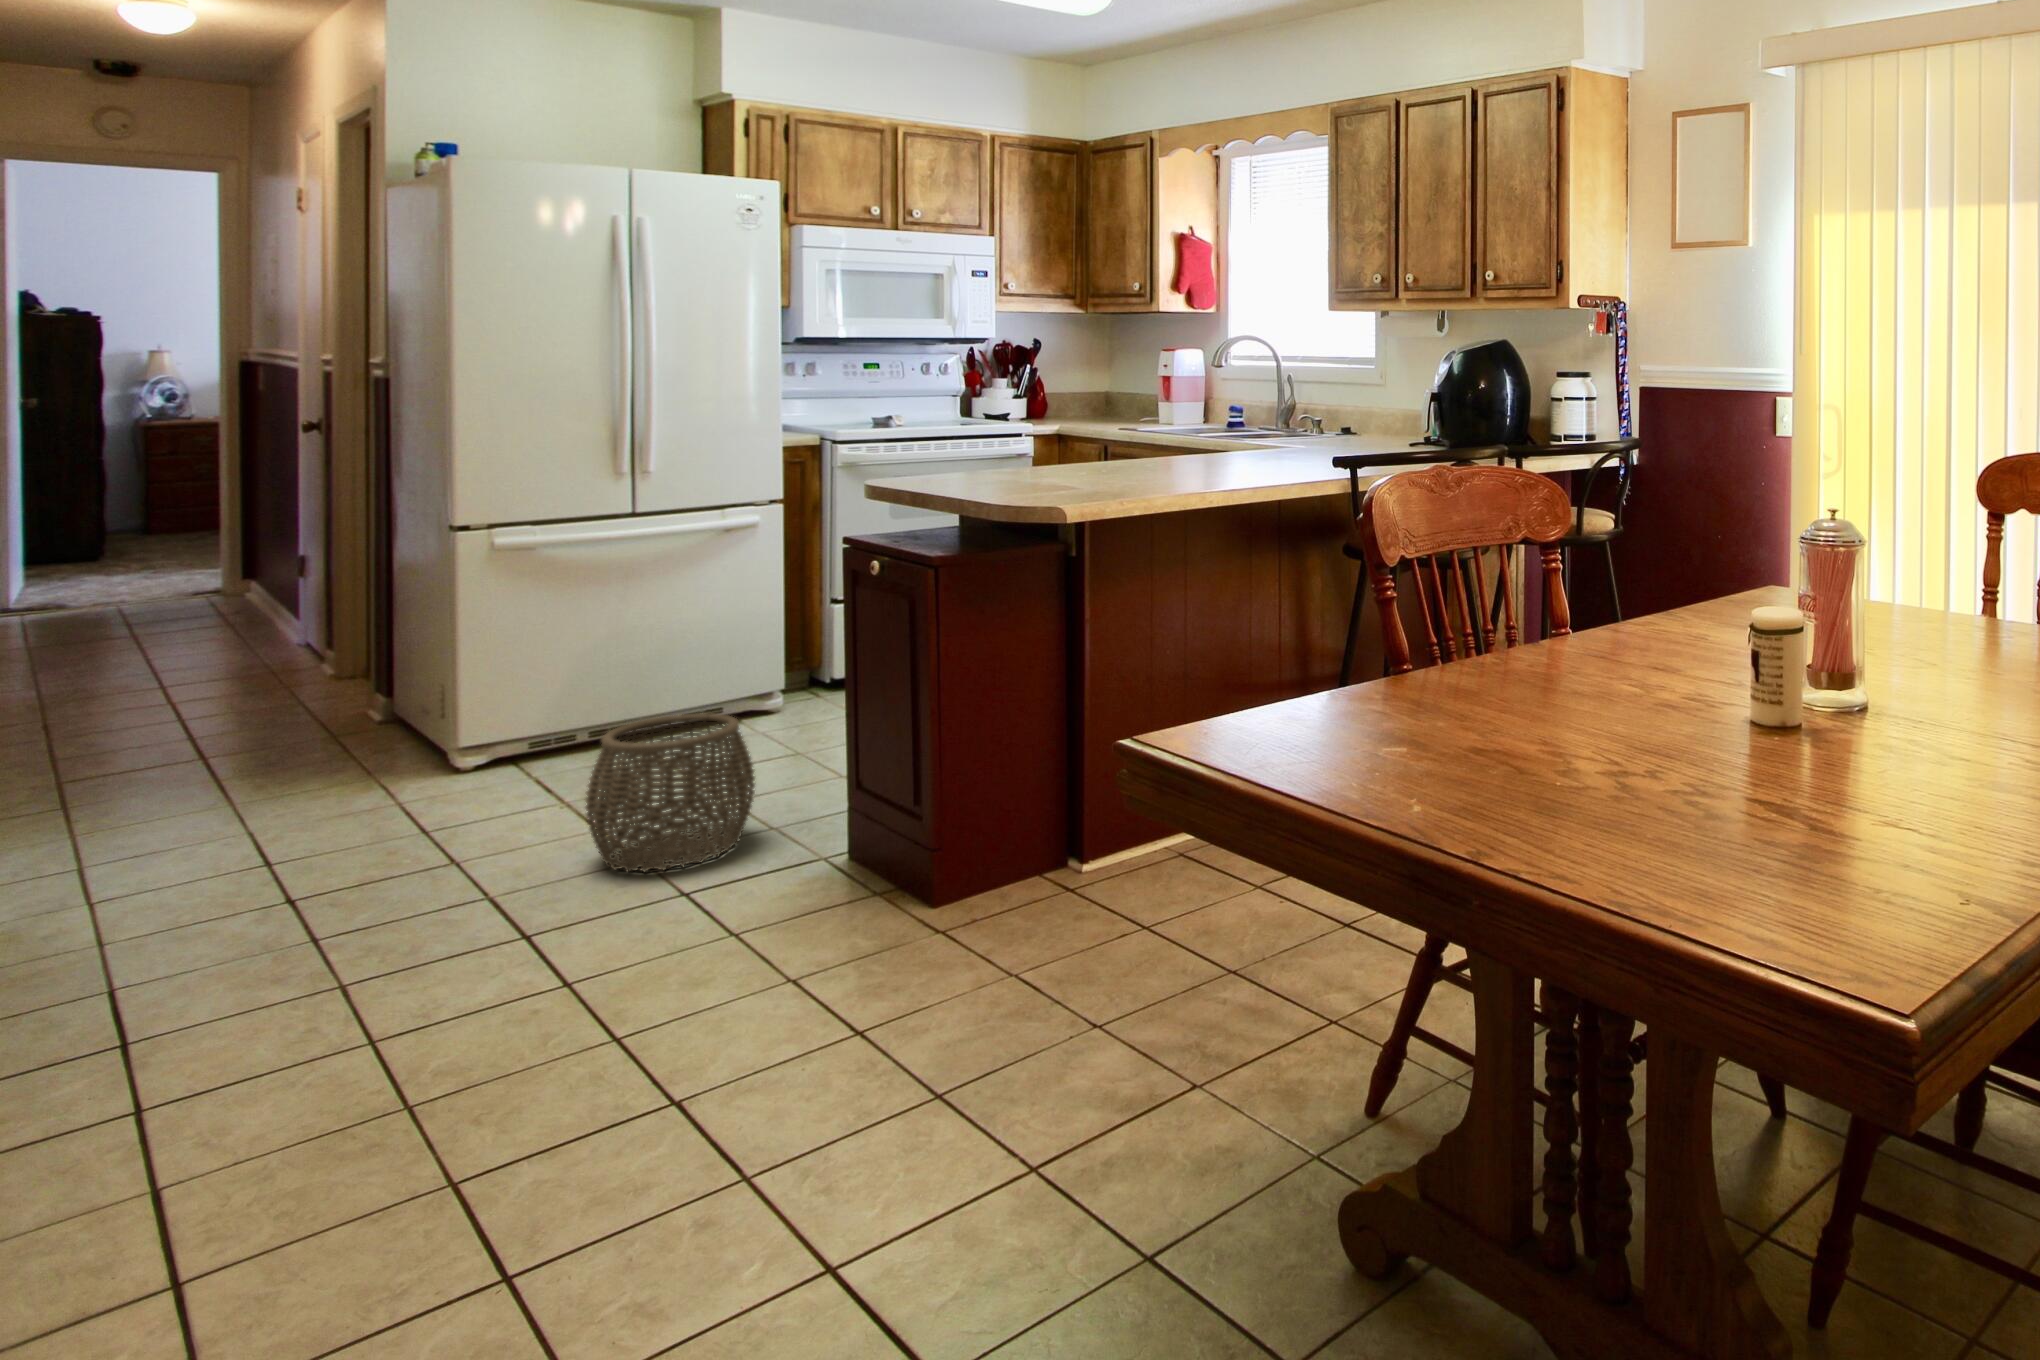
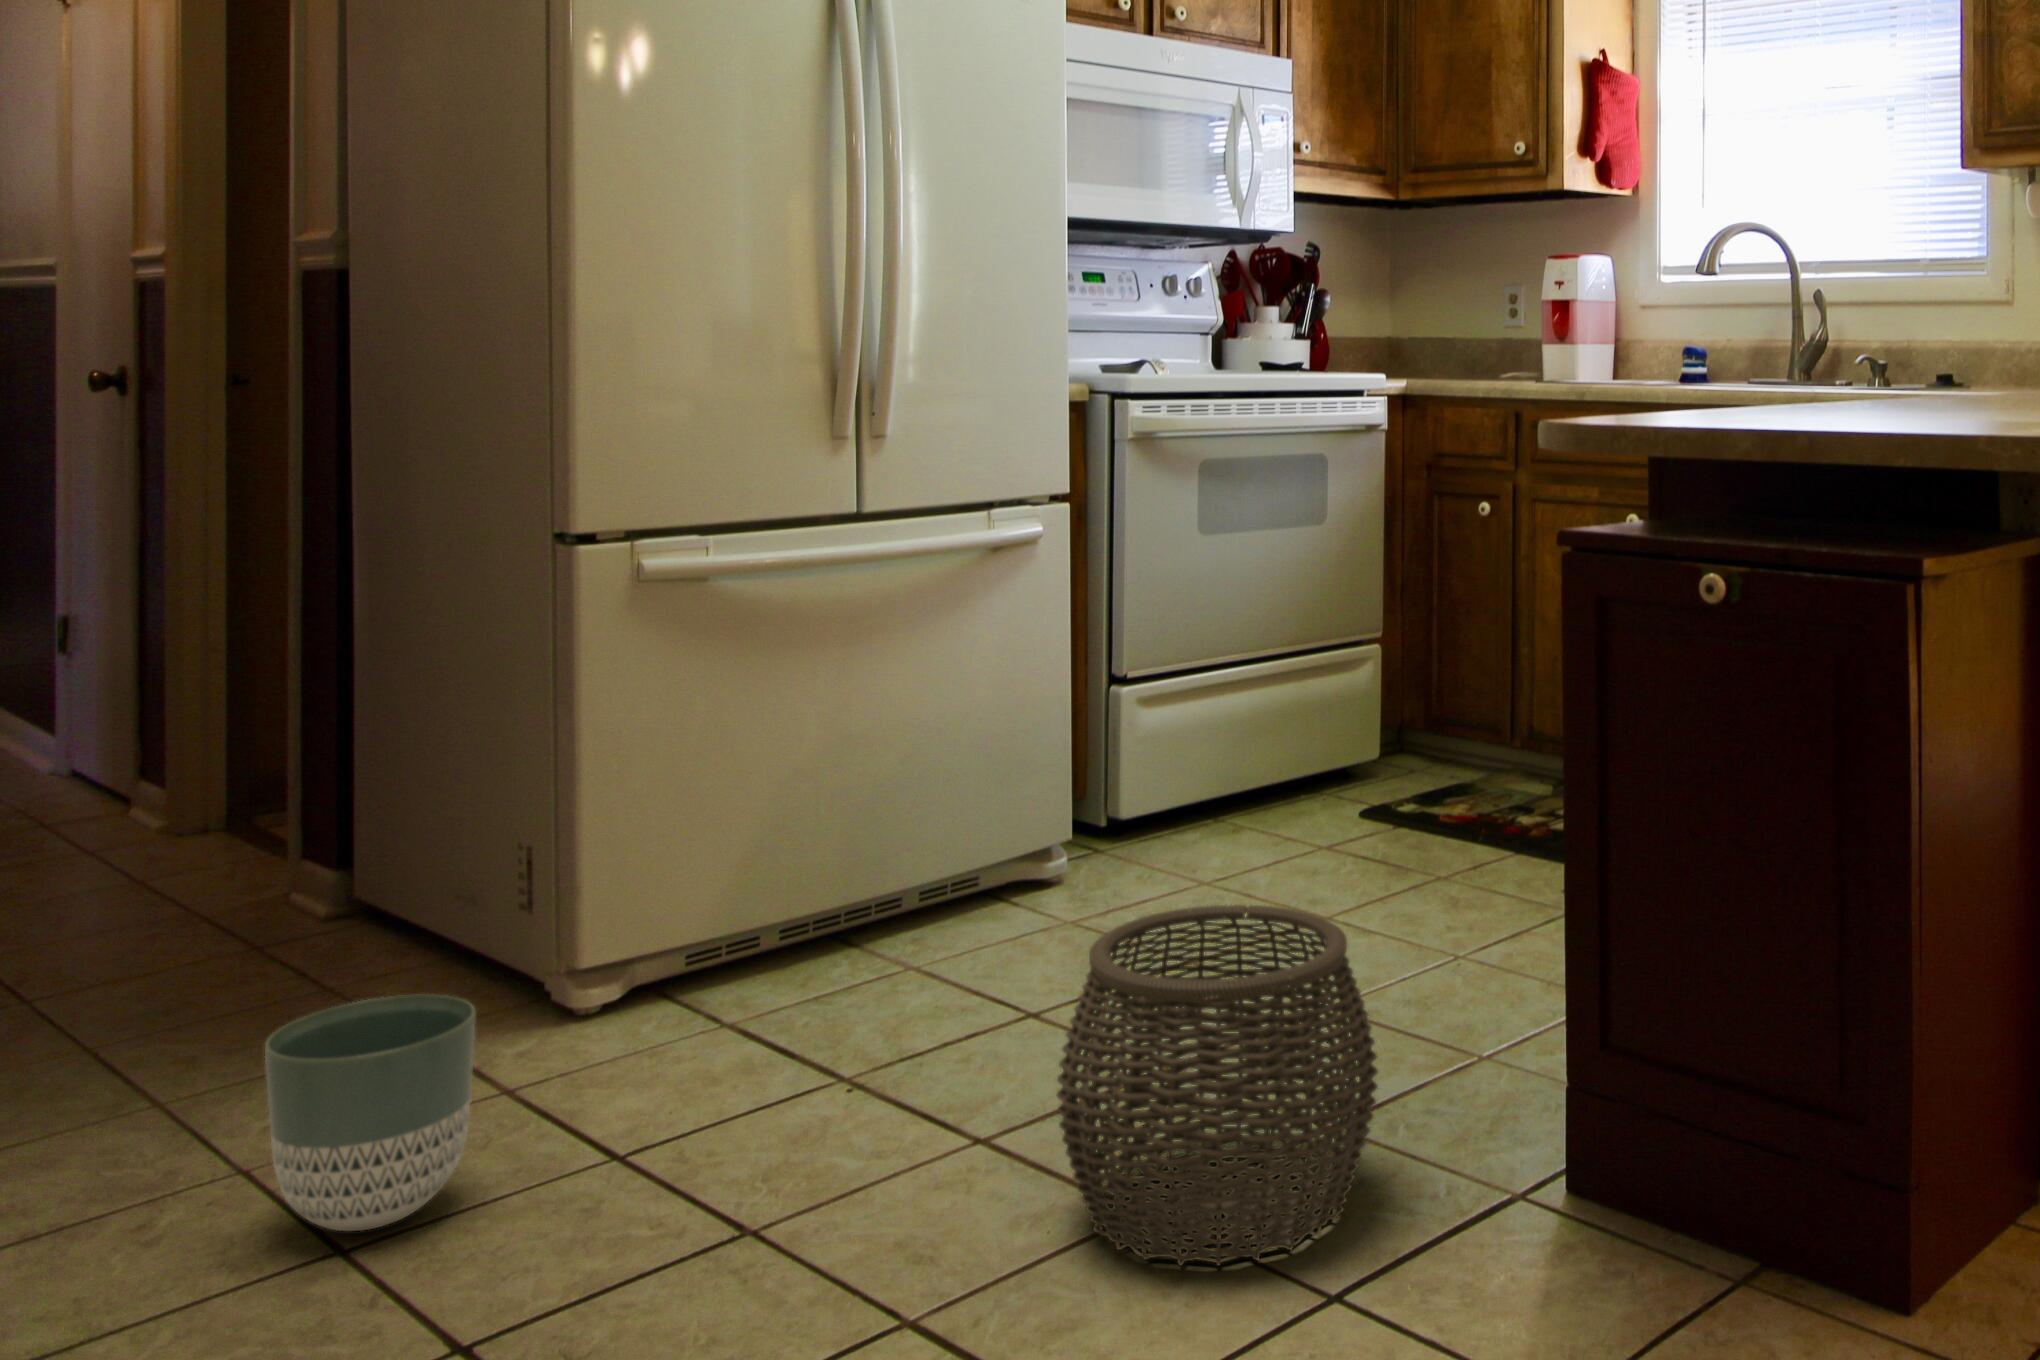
planter: none [238,750,347,854] -> present [265,994,475,1231]

